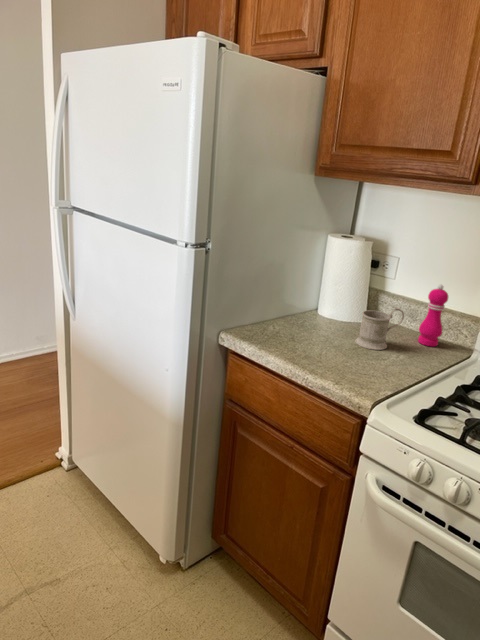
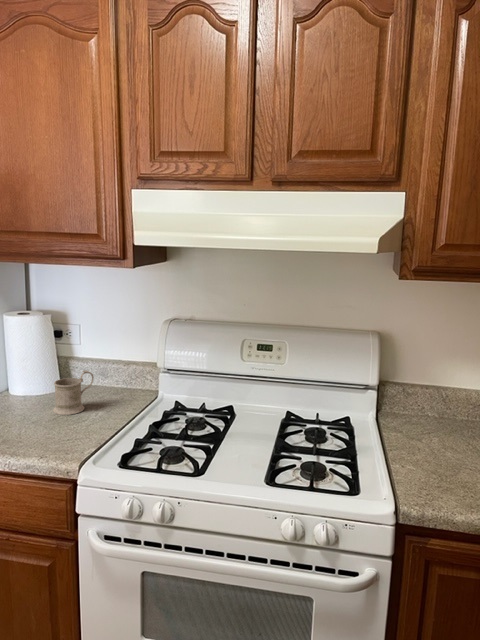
pepper mill: present [418,285,448,346] -> none [110,342,130,397]

